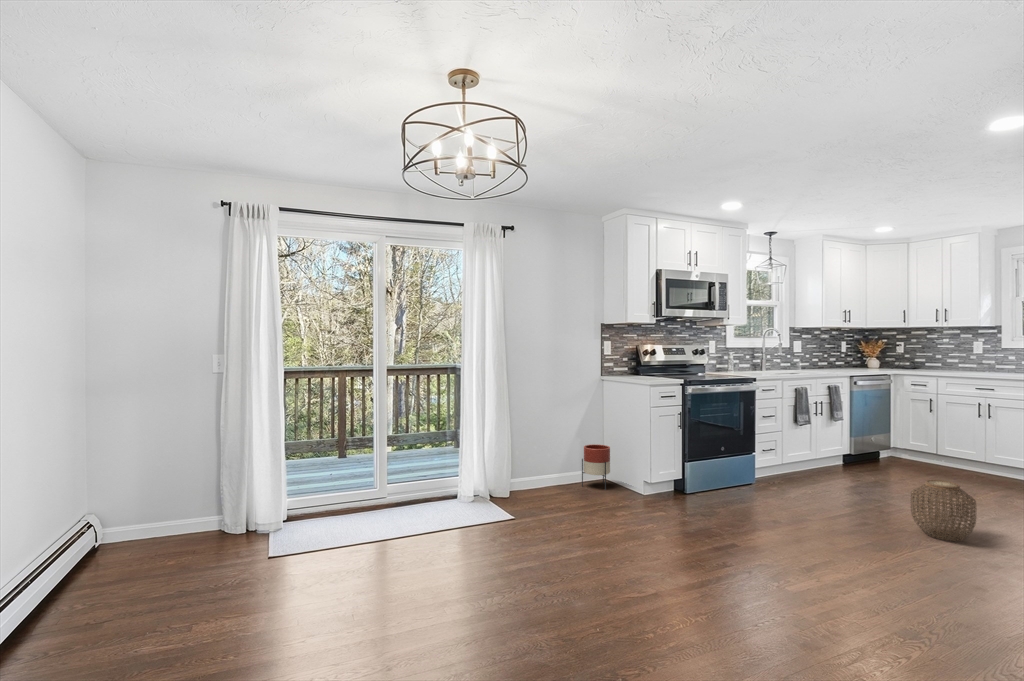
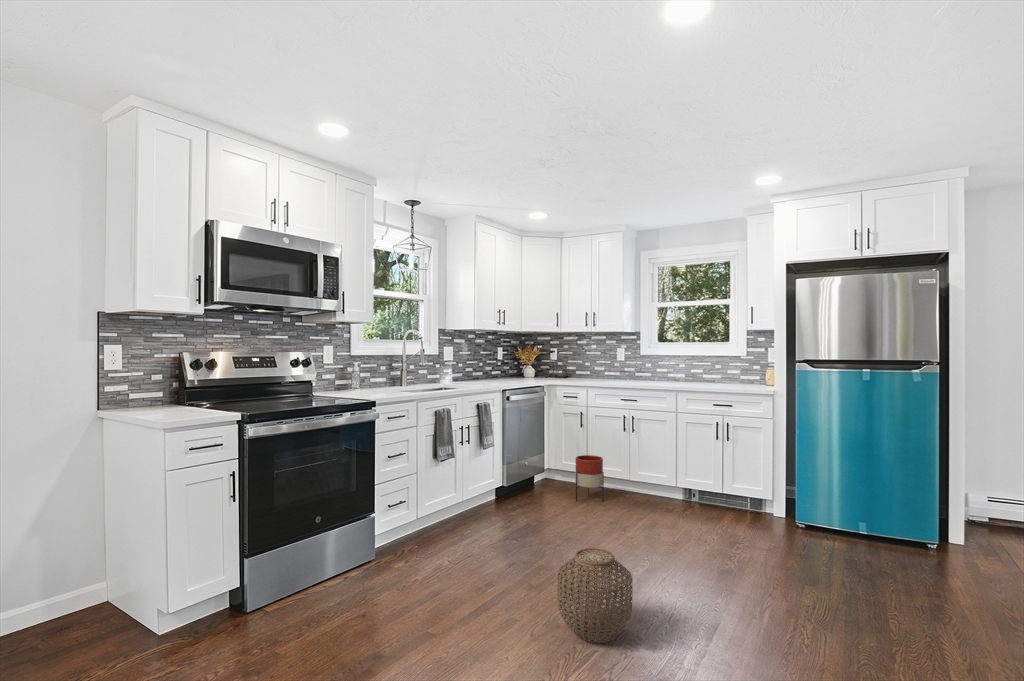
planter: present [582,444,610,490] -> present [575,455,604,501]

